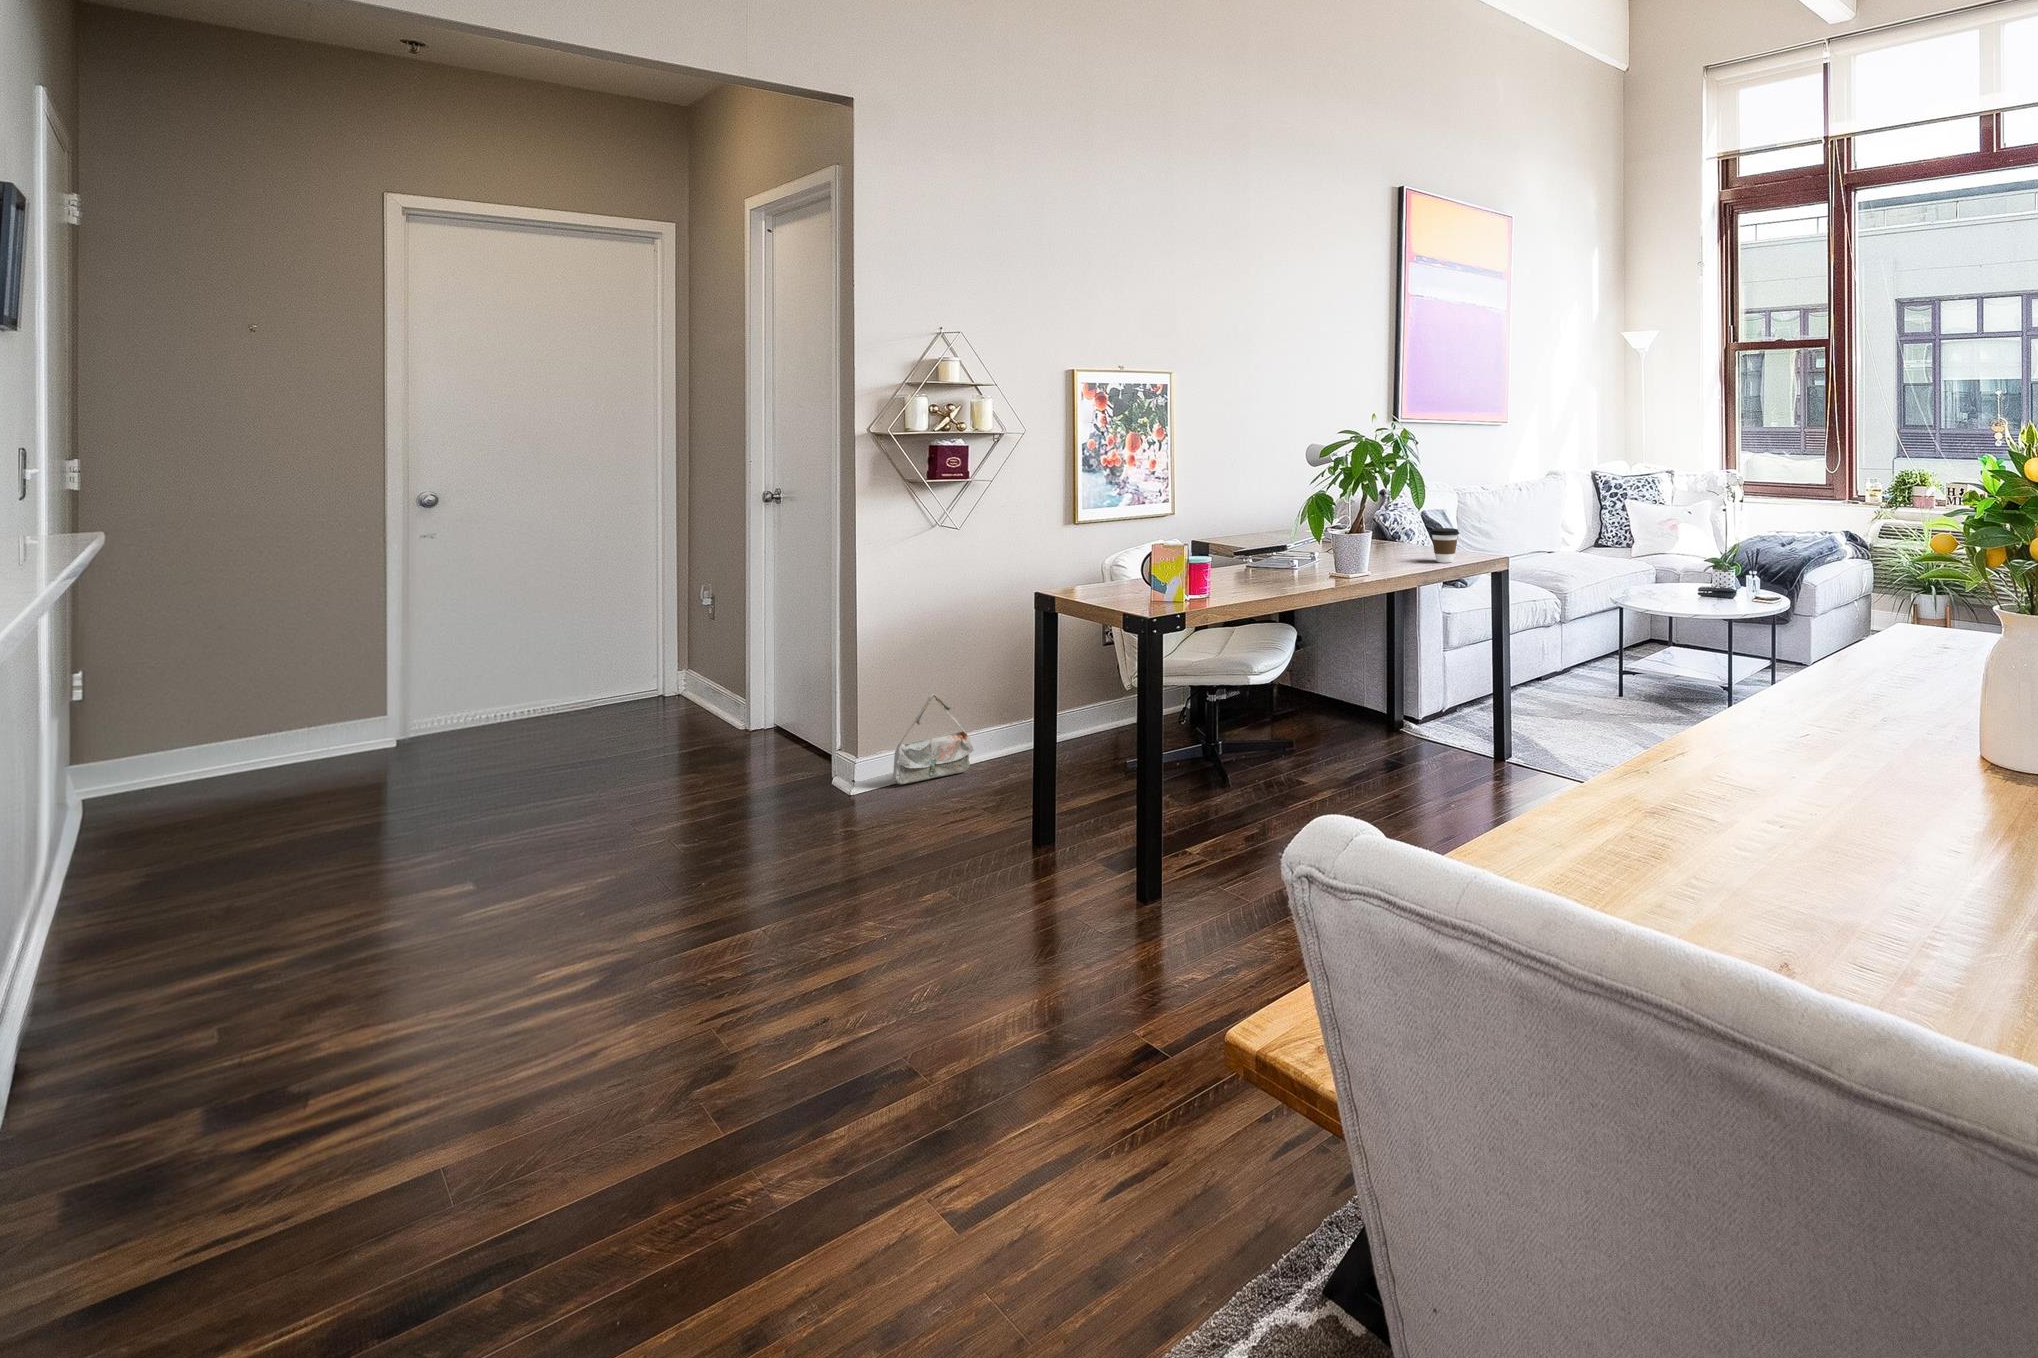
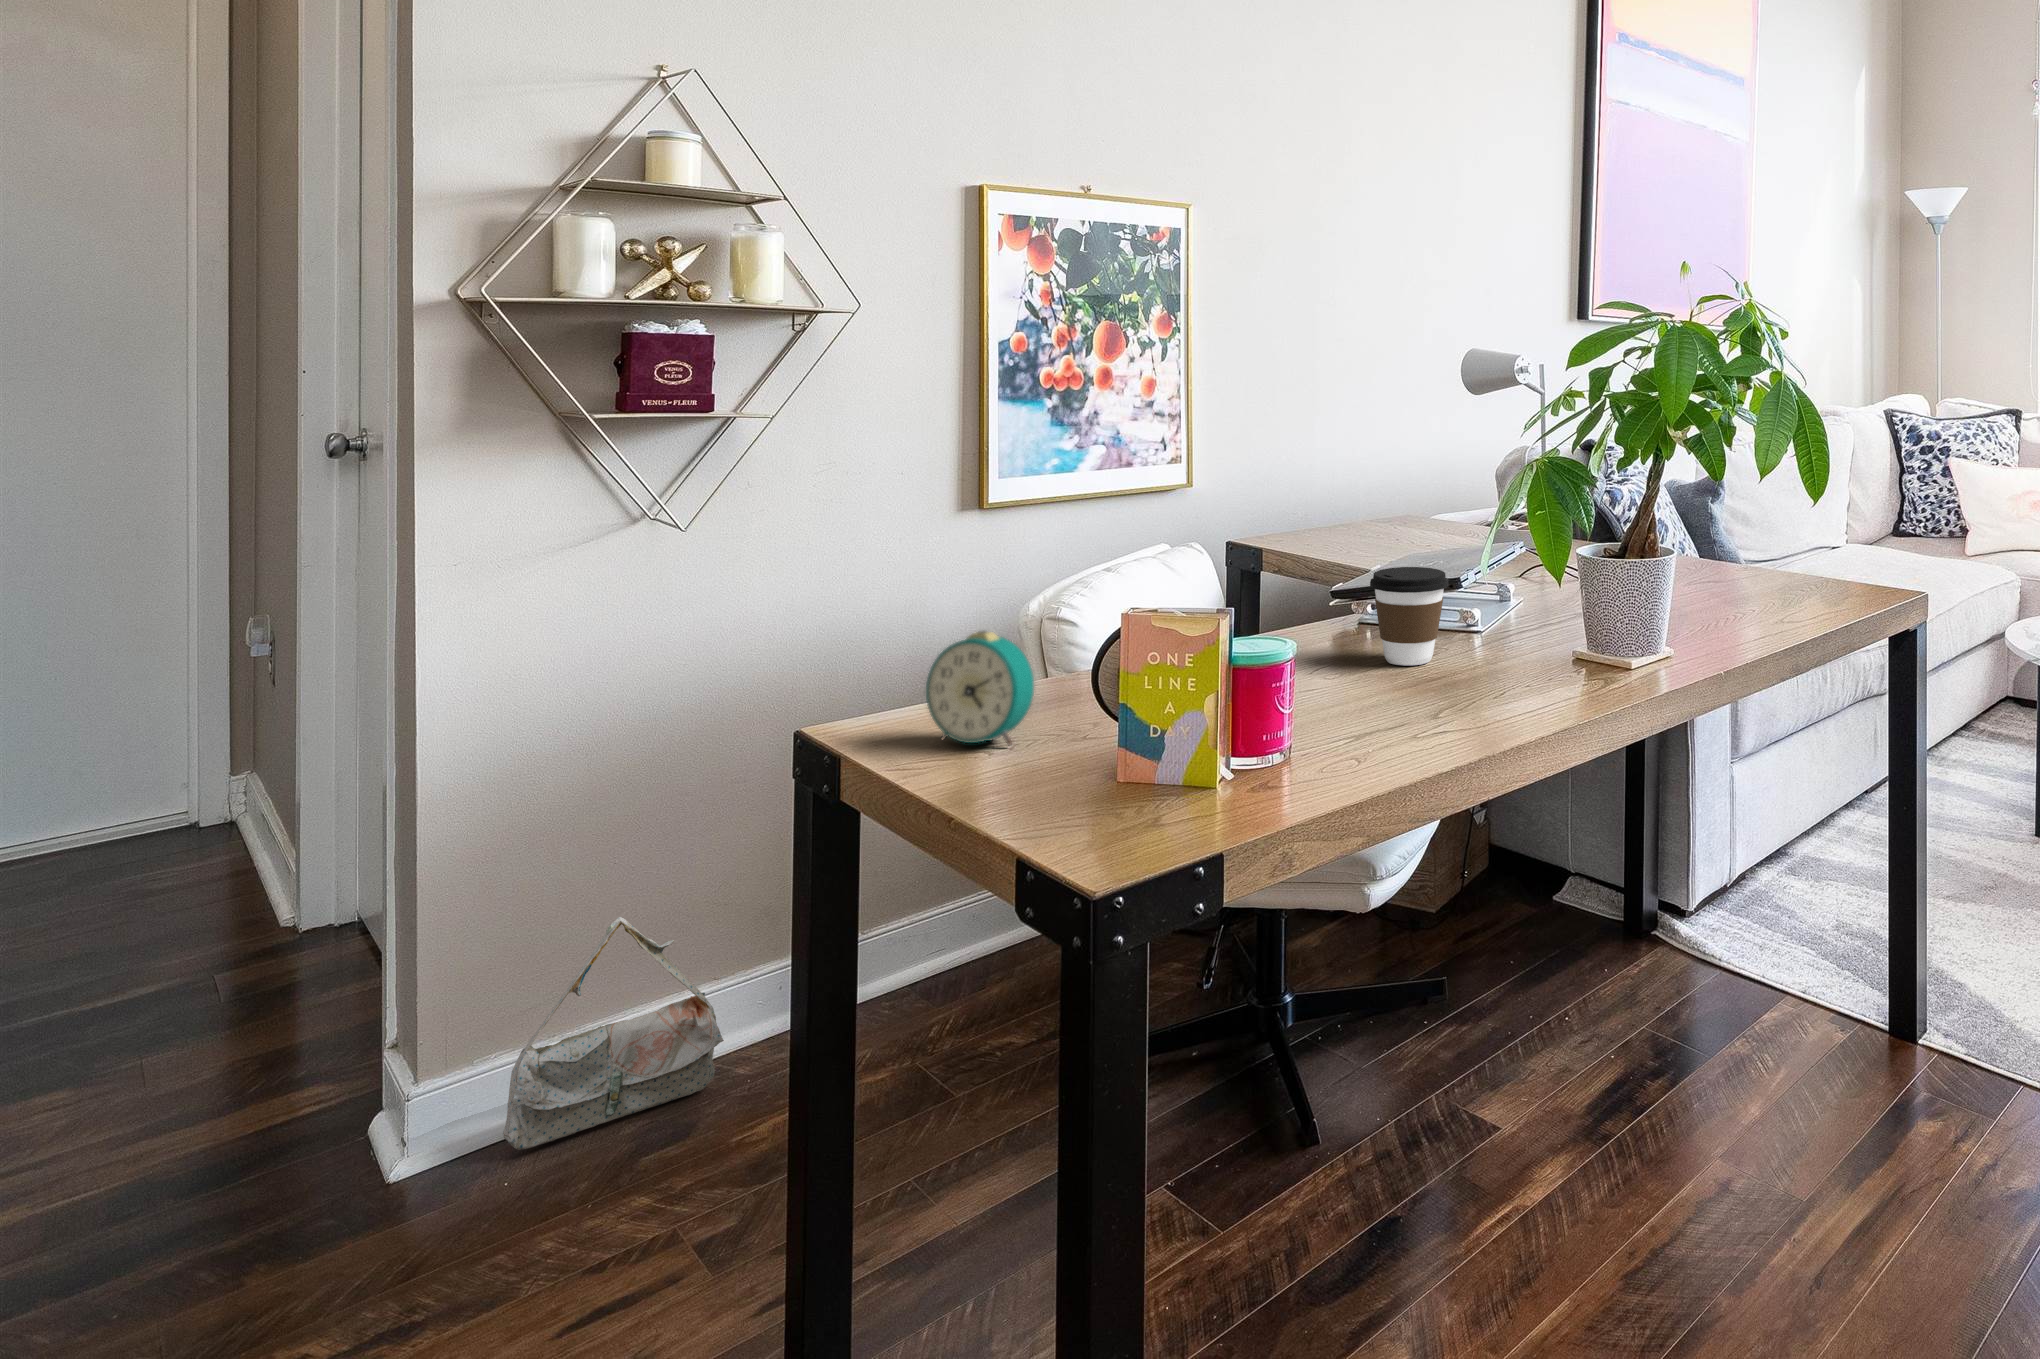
coffee cup: present [1430,528,1459,563] -> present [1370,567,1449,666]
alarm clock: none [1079,556,1117,596] -> present [926,630,1034,745]

